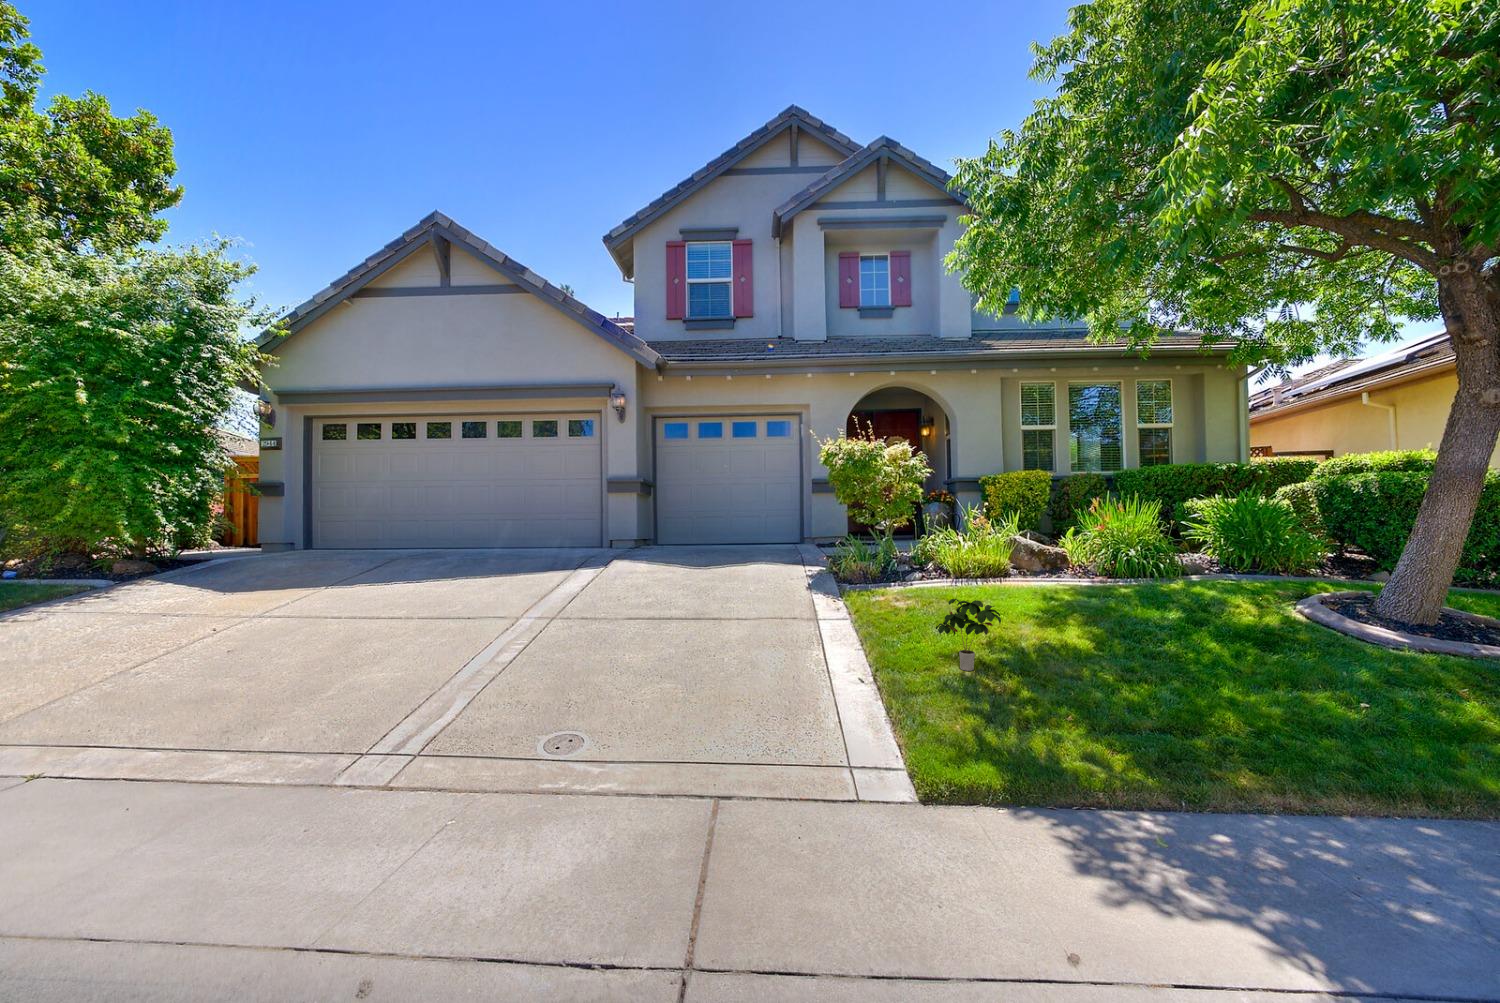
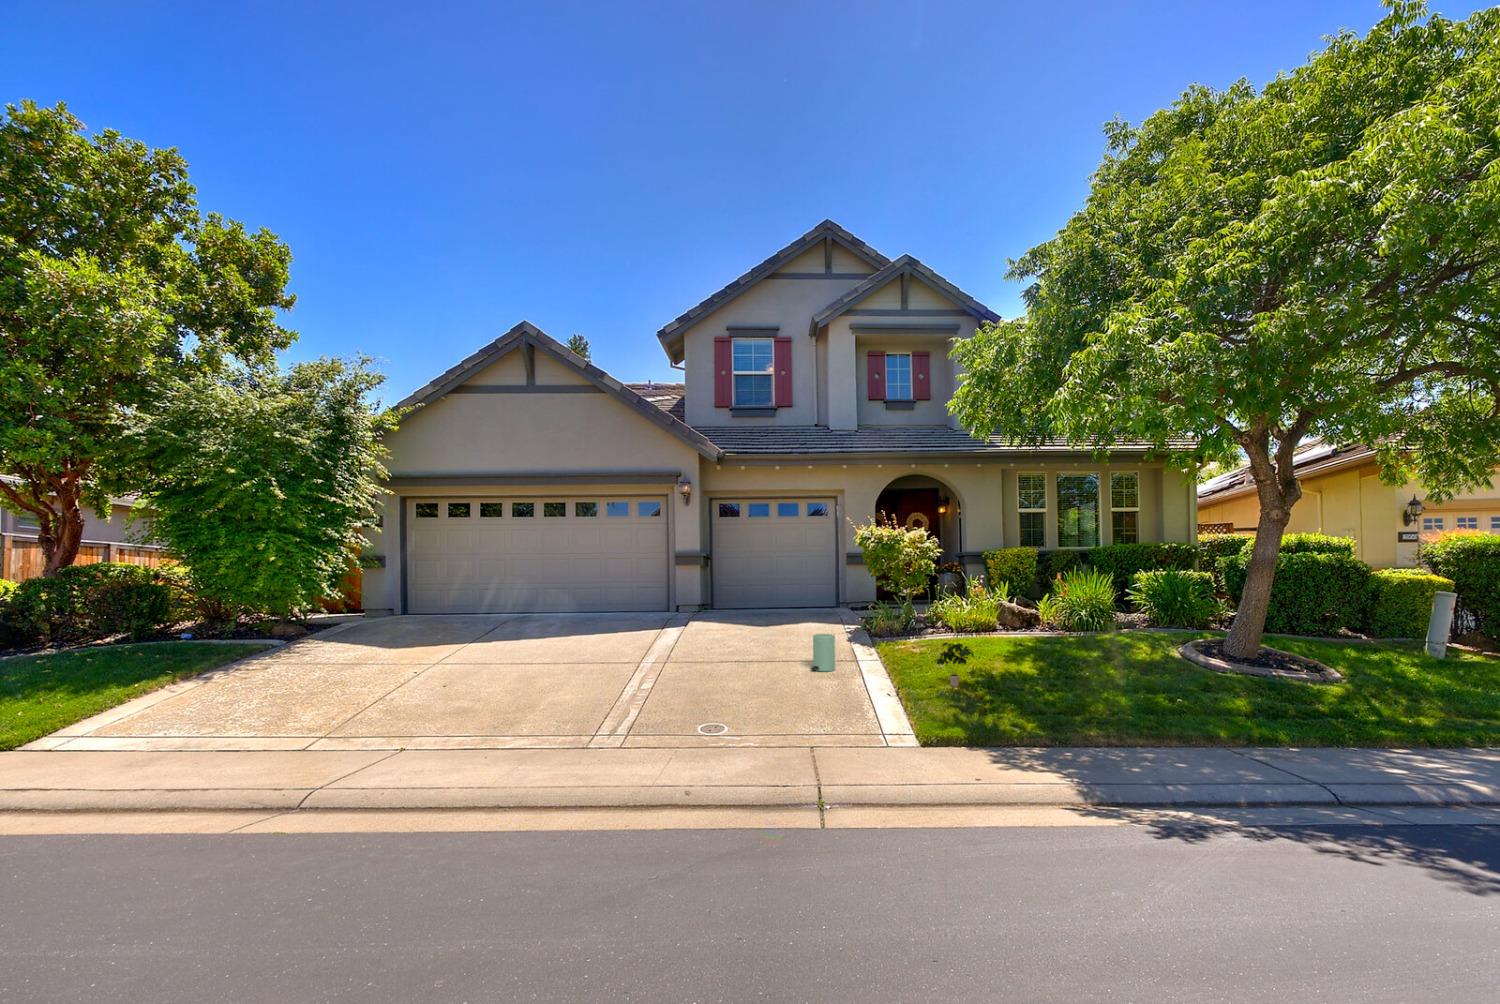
trash can: none [743,582,781,639] -> present [810,634,835,671]

